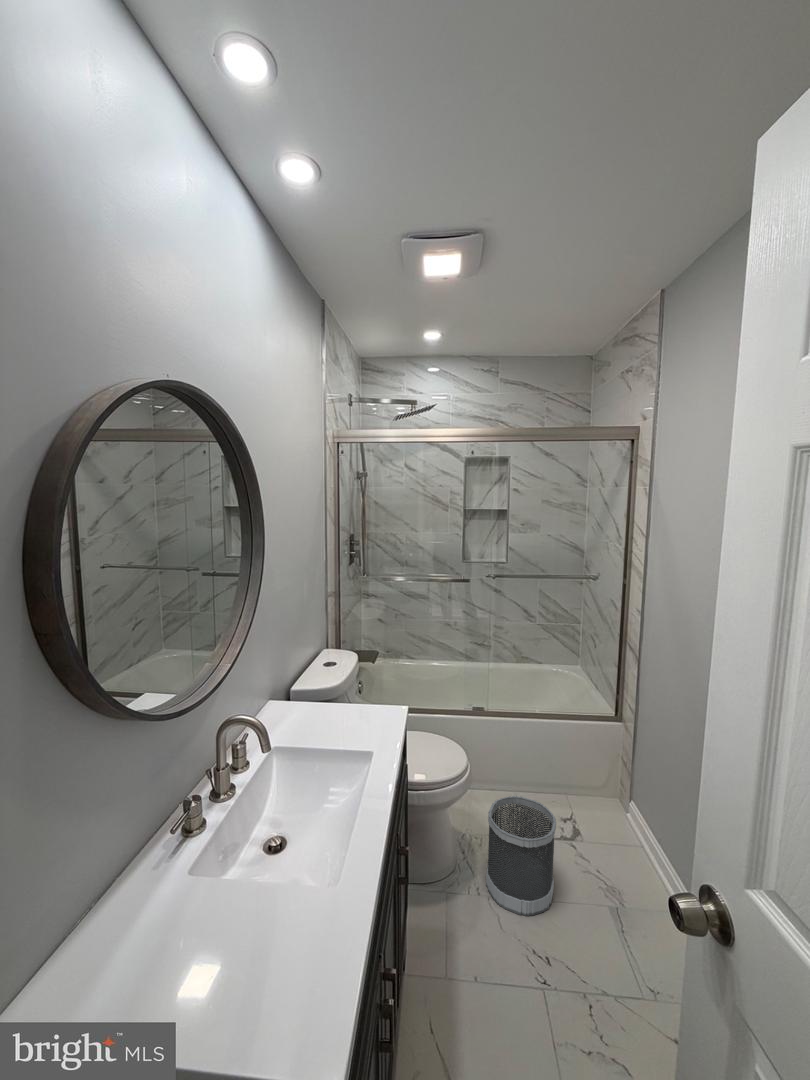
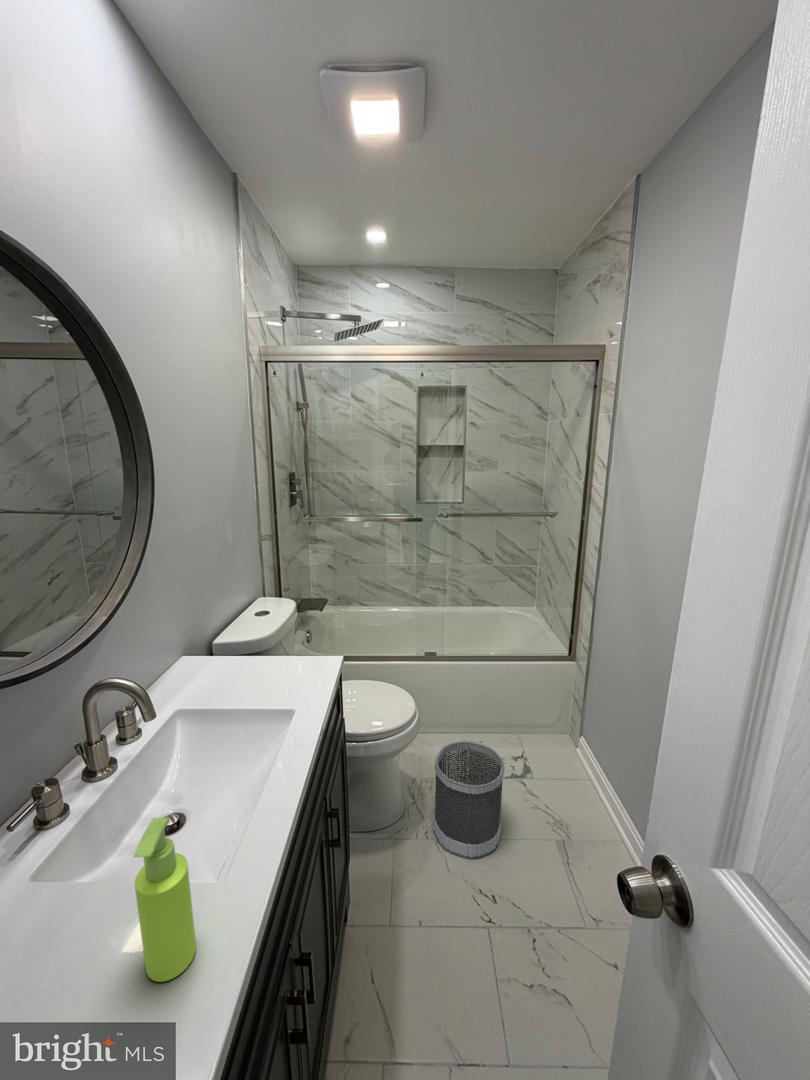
soap dispenser: none [293,816,330,951] -> present [134,817,196,982]

